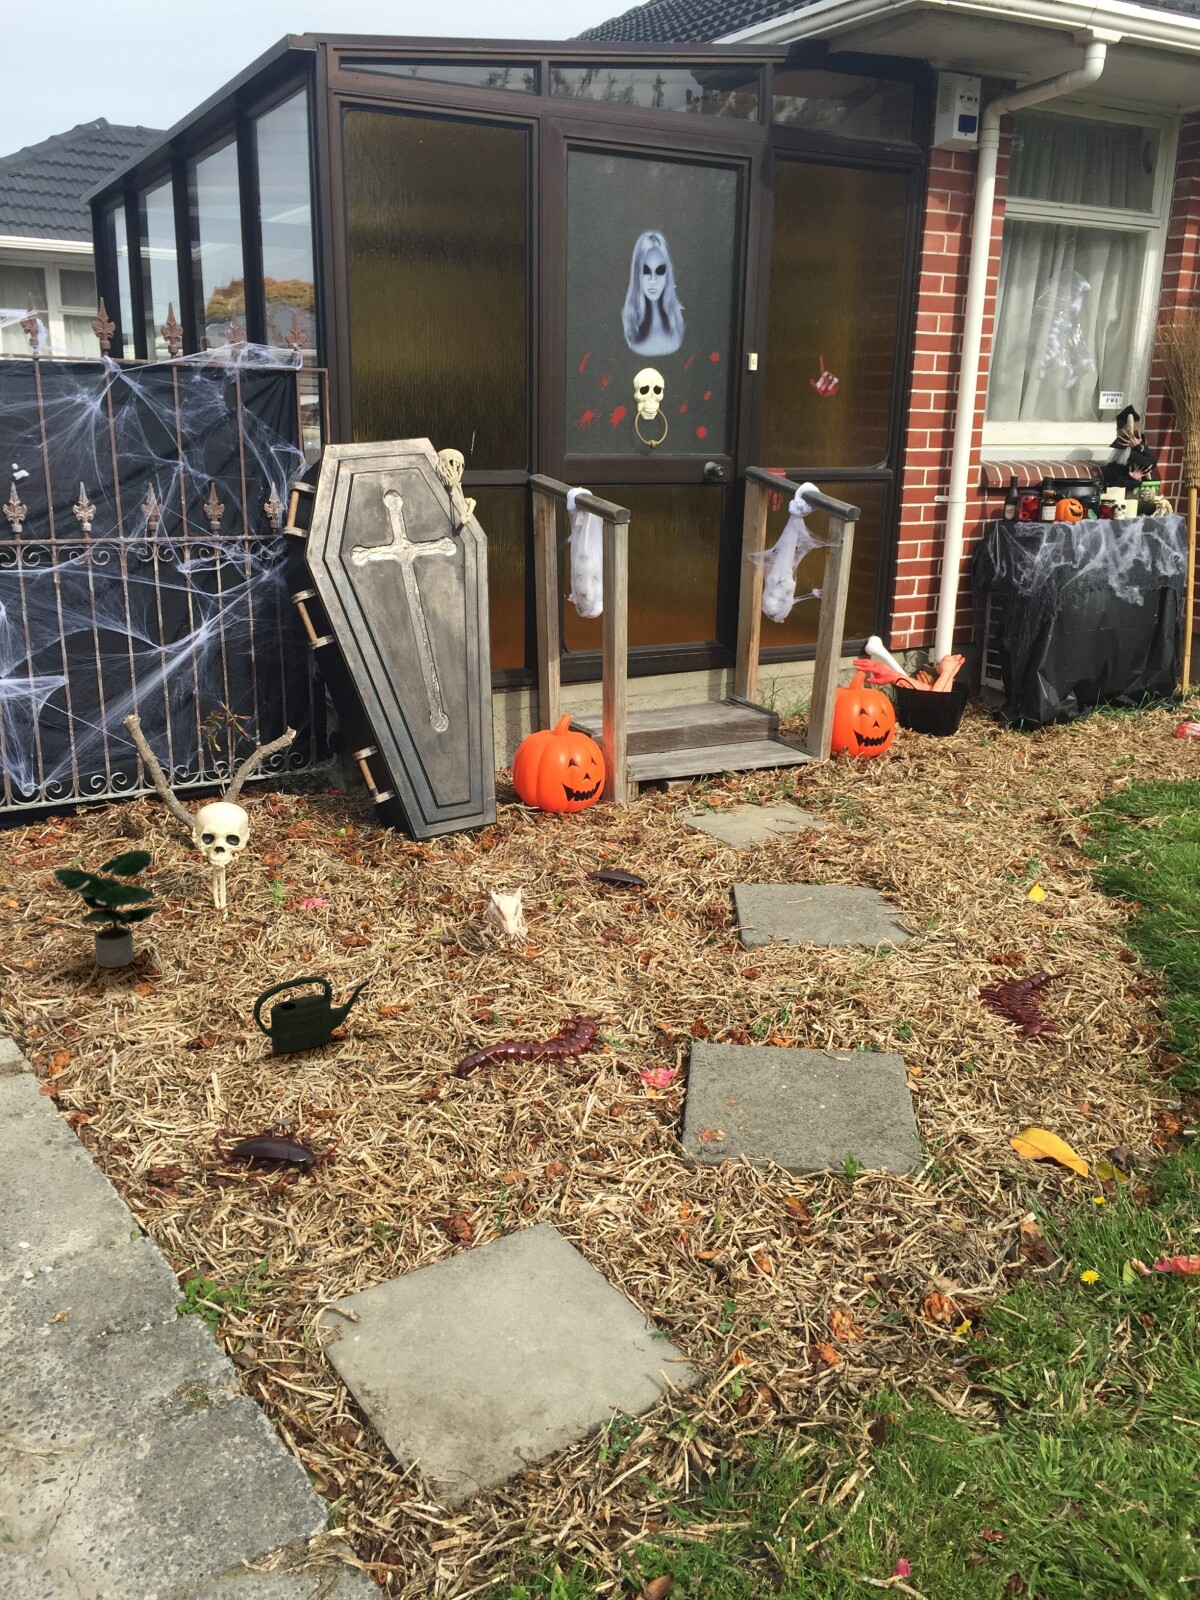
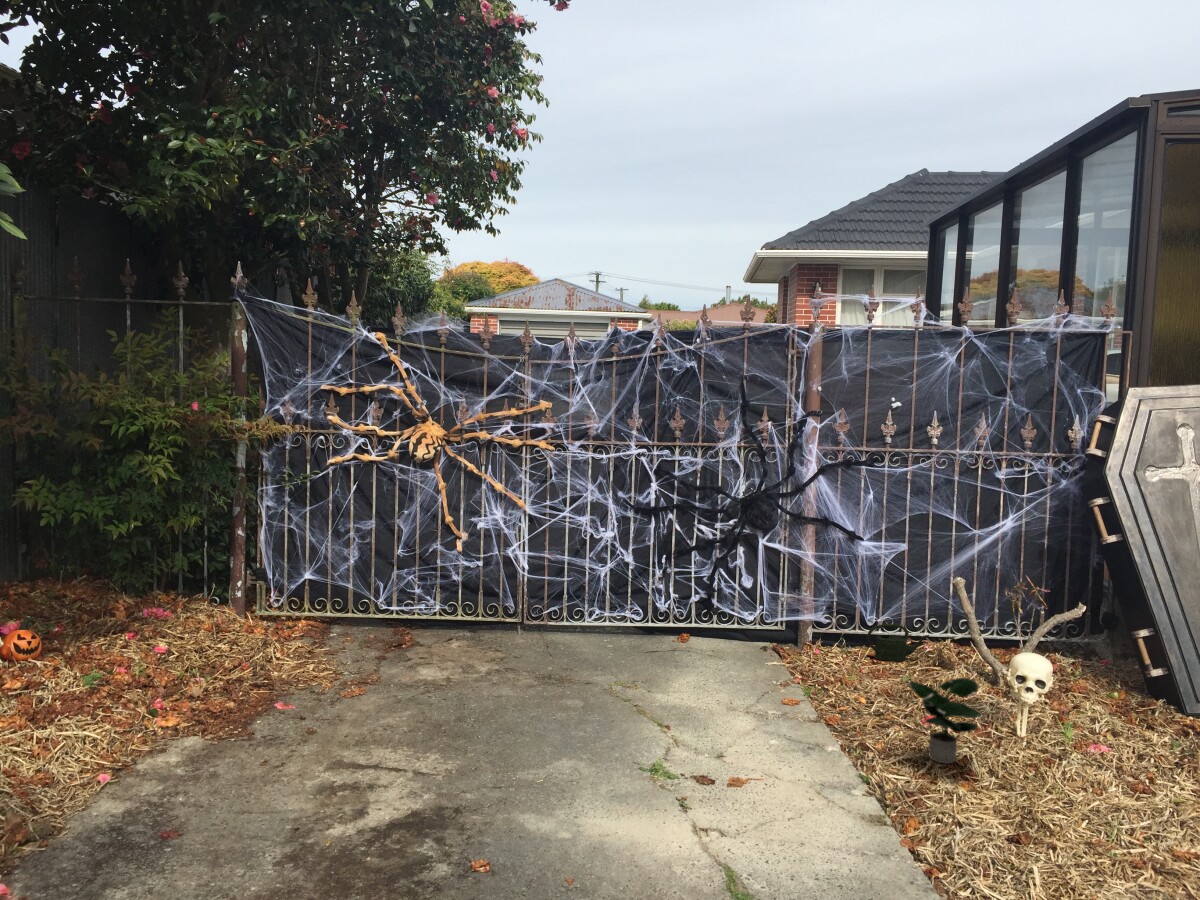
watering can: present [253,976,370,1053] -> present [868,624,929,661]

